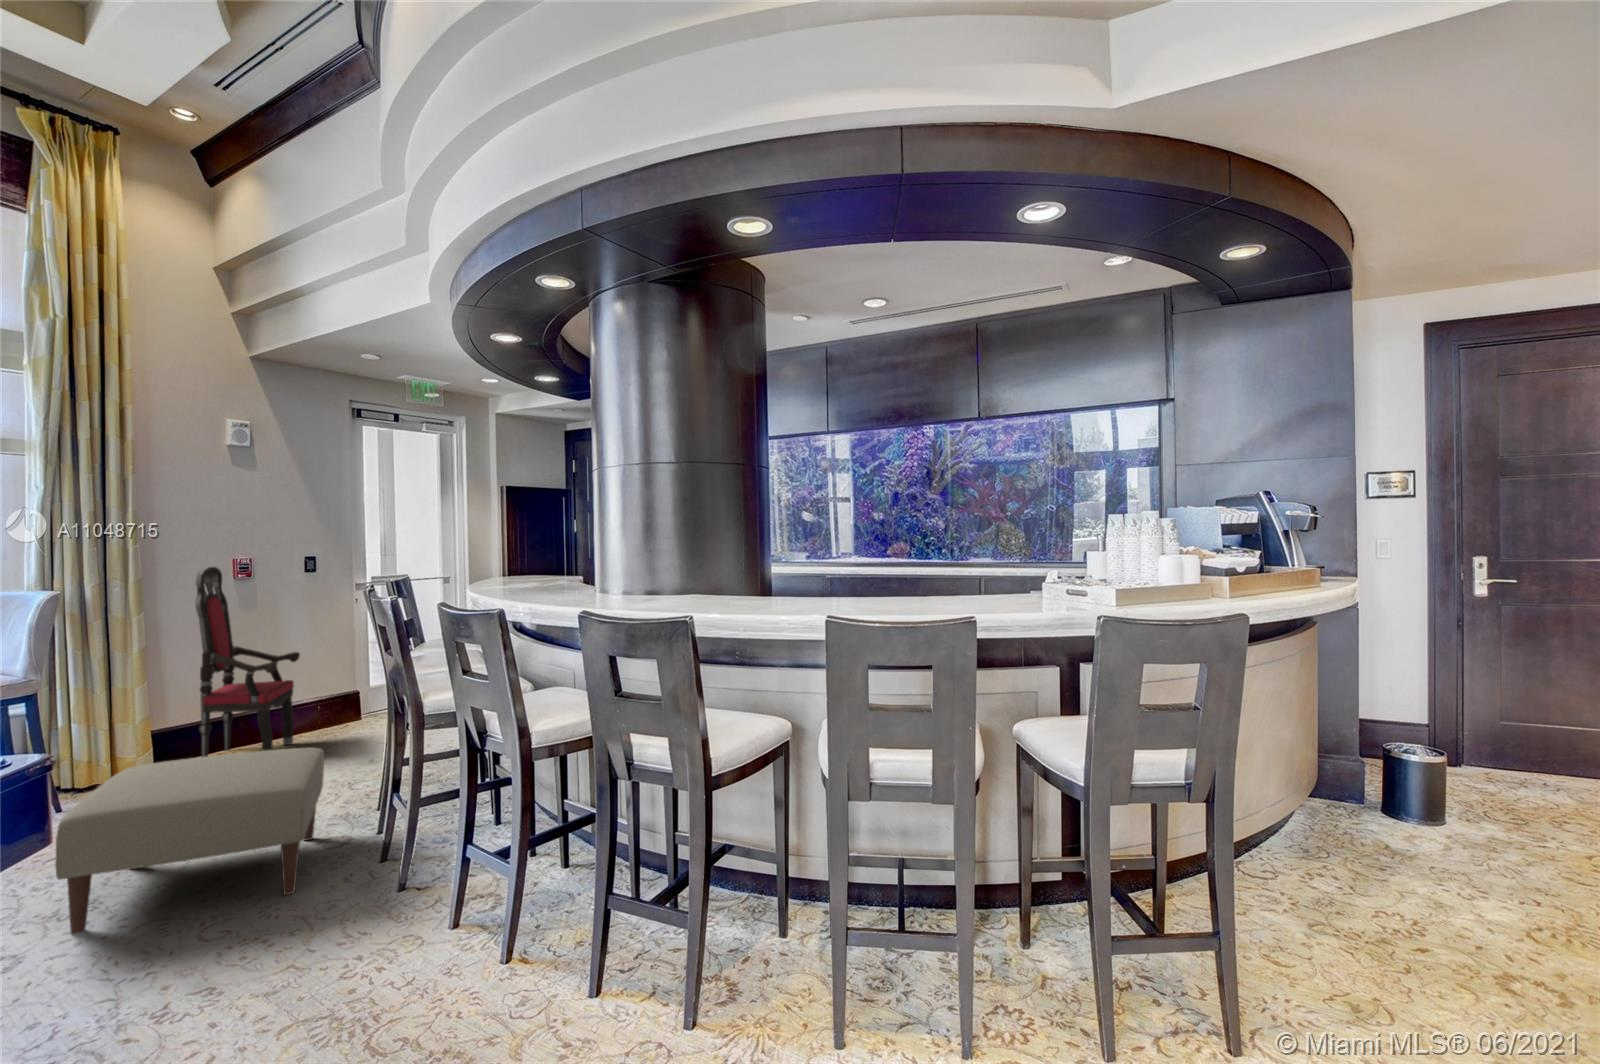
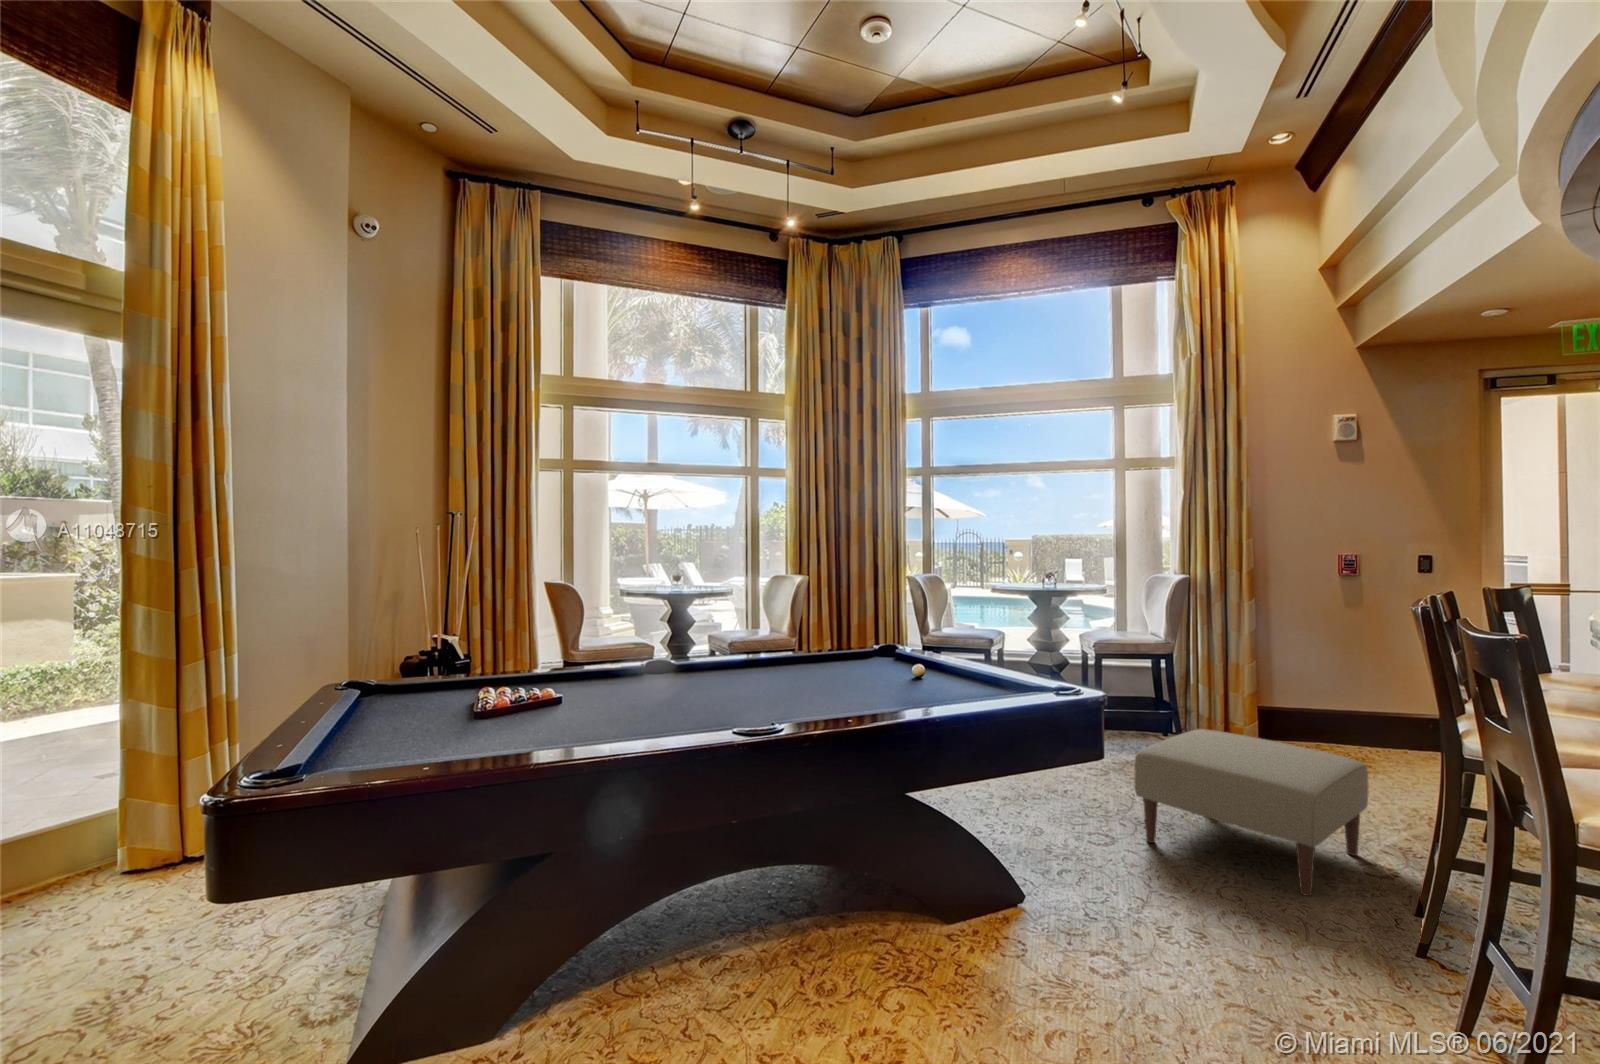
armchair: present [196,567,300,757] -> none [1287,566,1396,766]

